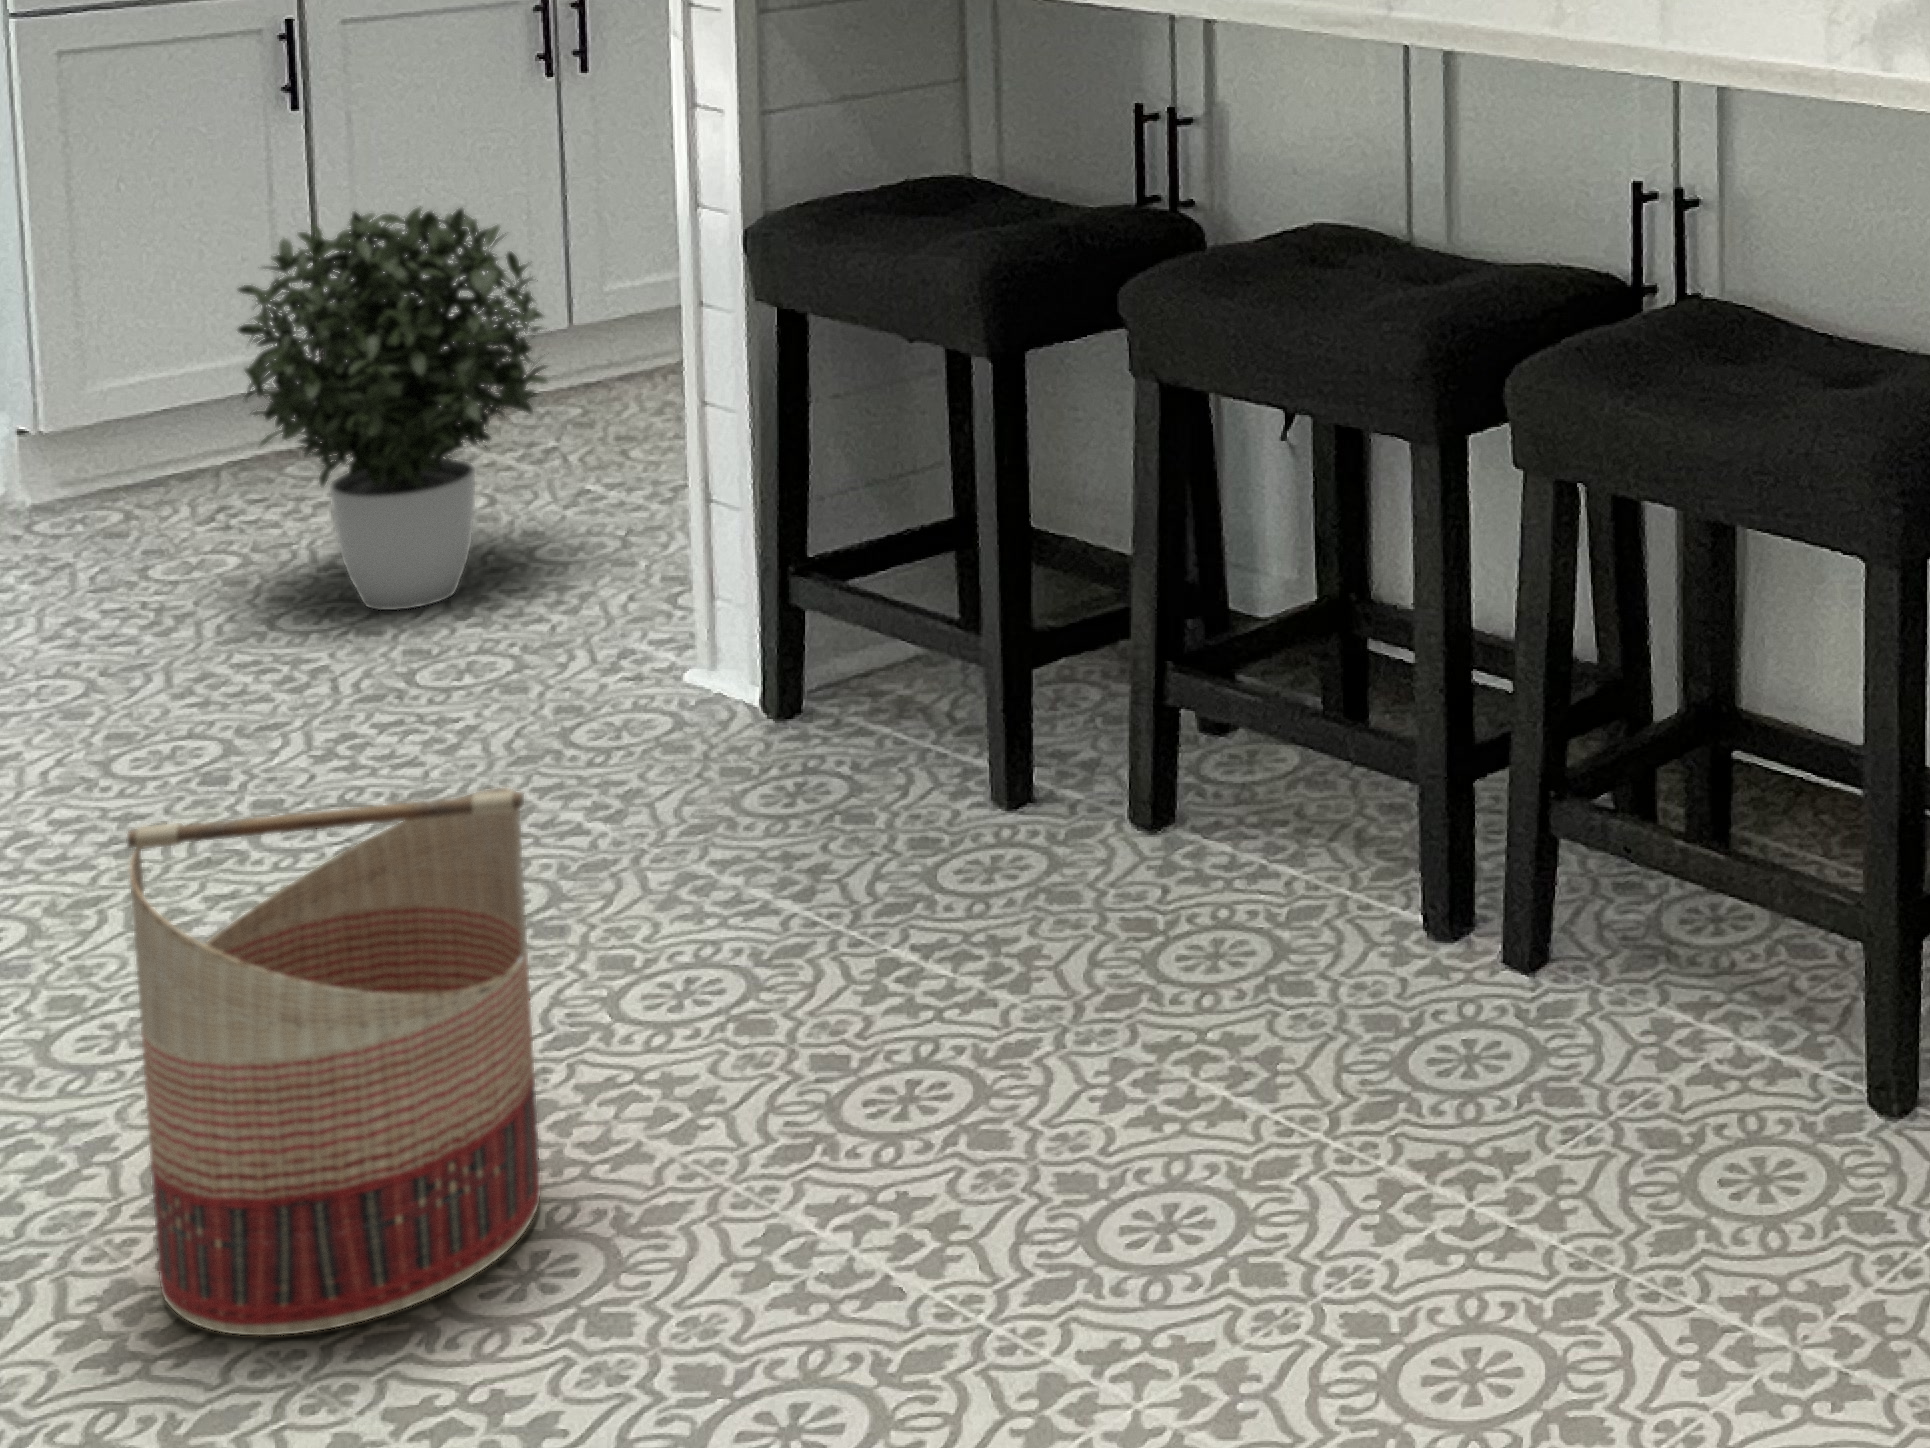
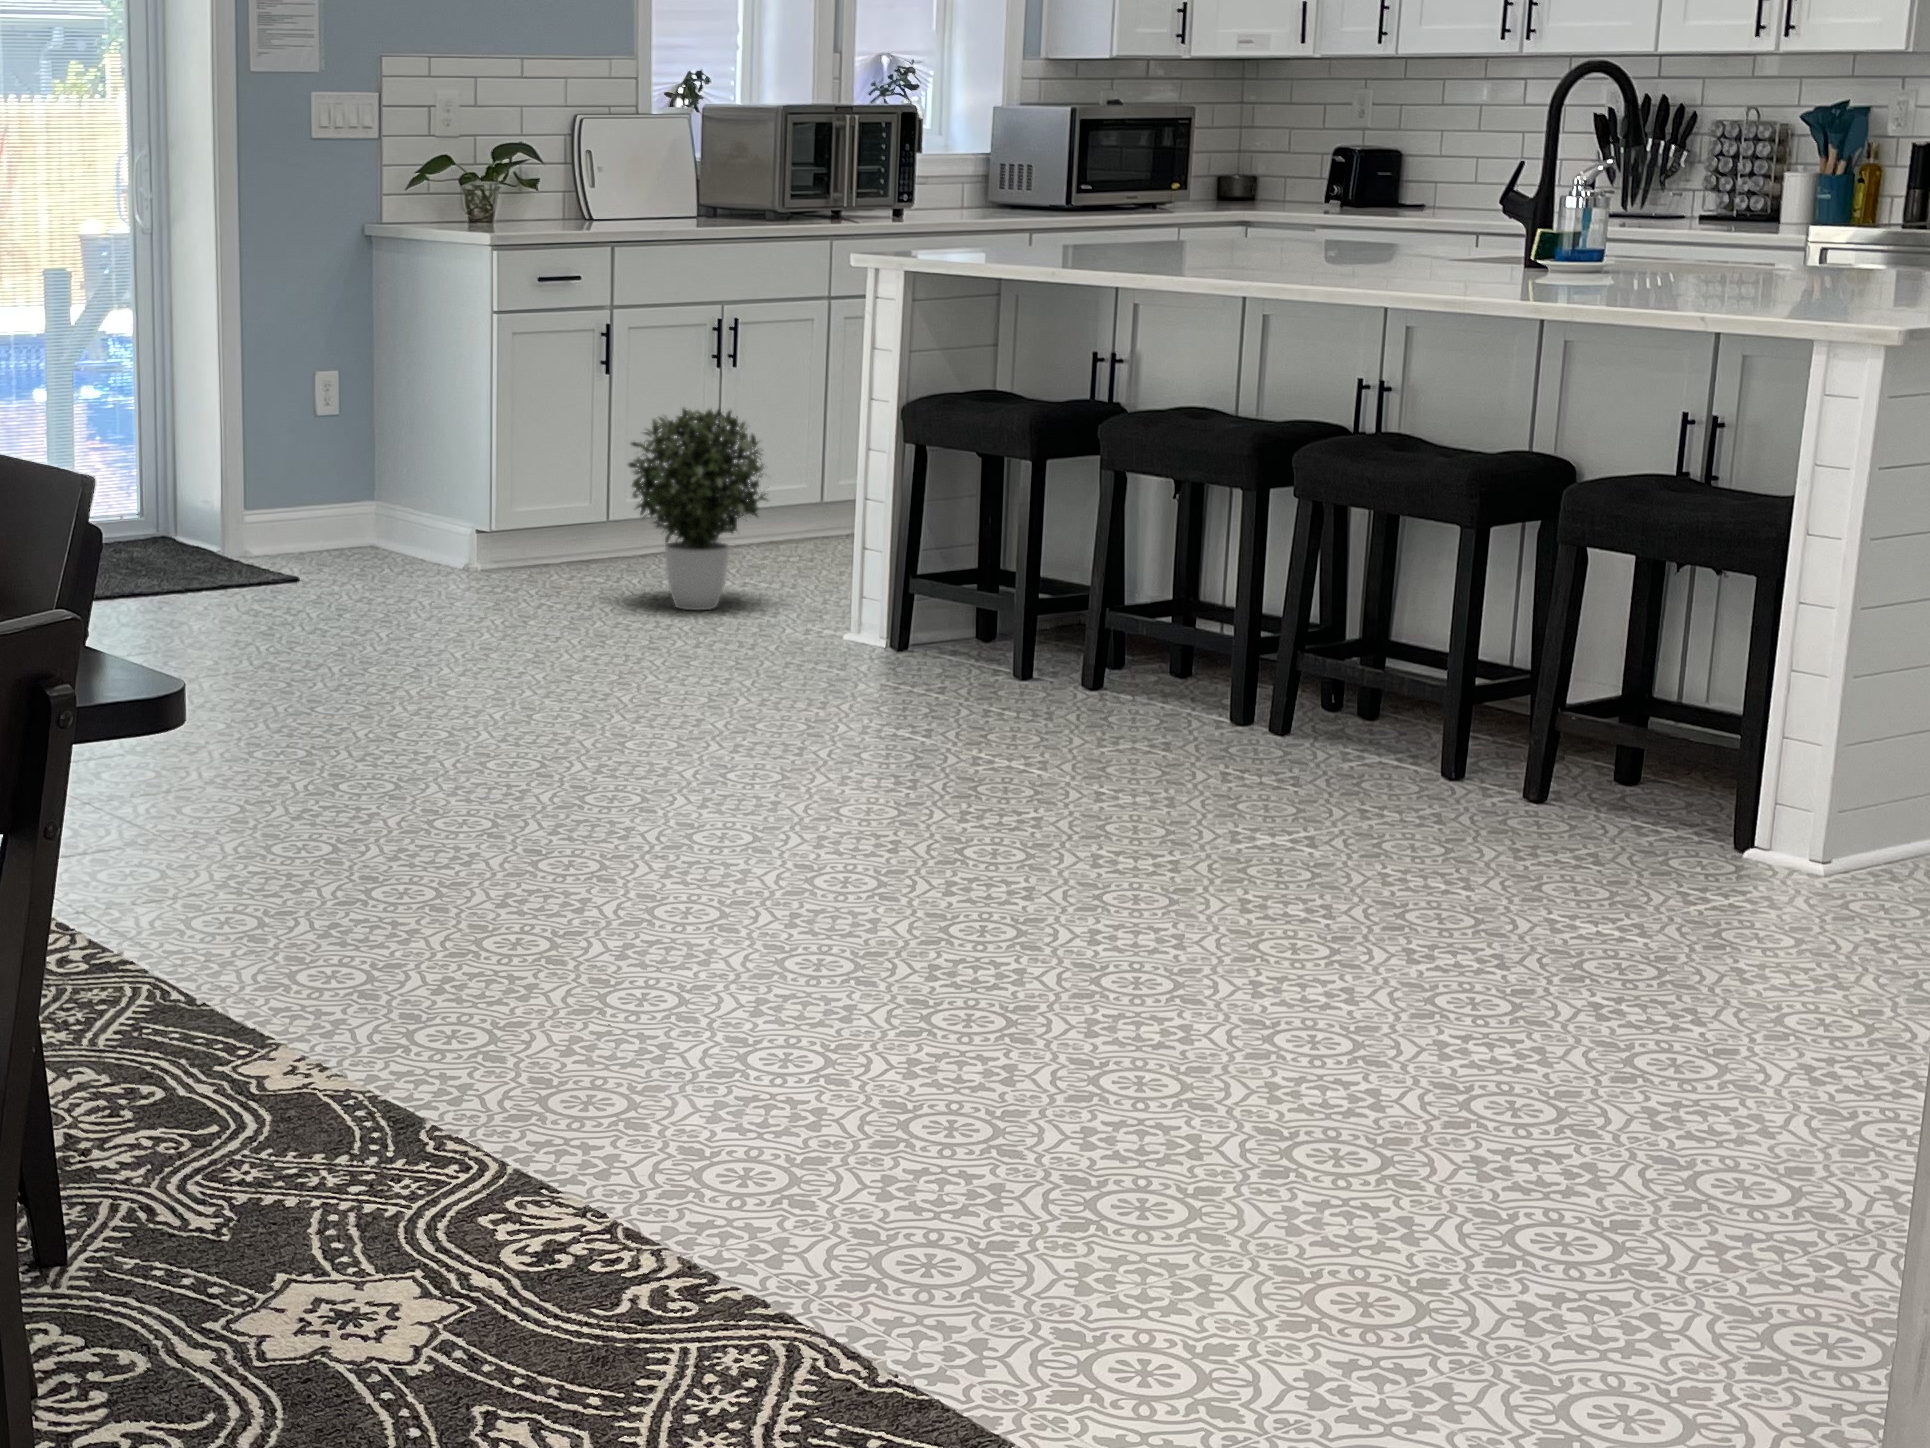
basket: present [126,788,540,1335] -> none [757,570,895,759]

